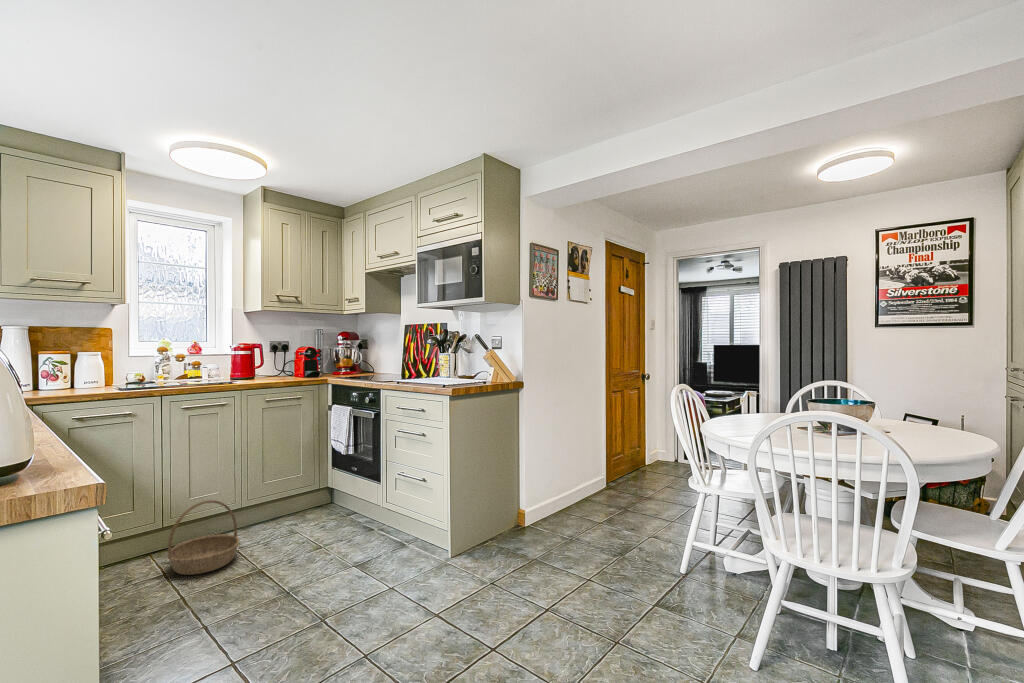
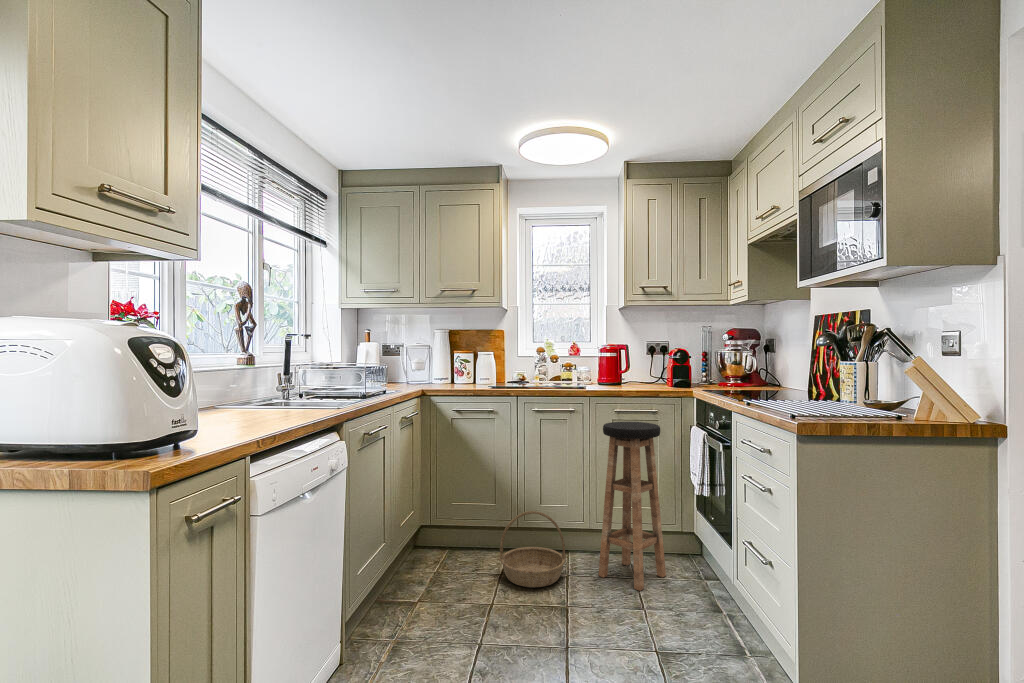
bar stool: none [267,406,320,542] -> present [598,422,666,591]

